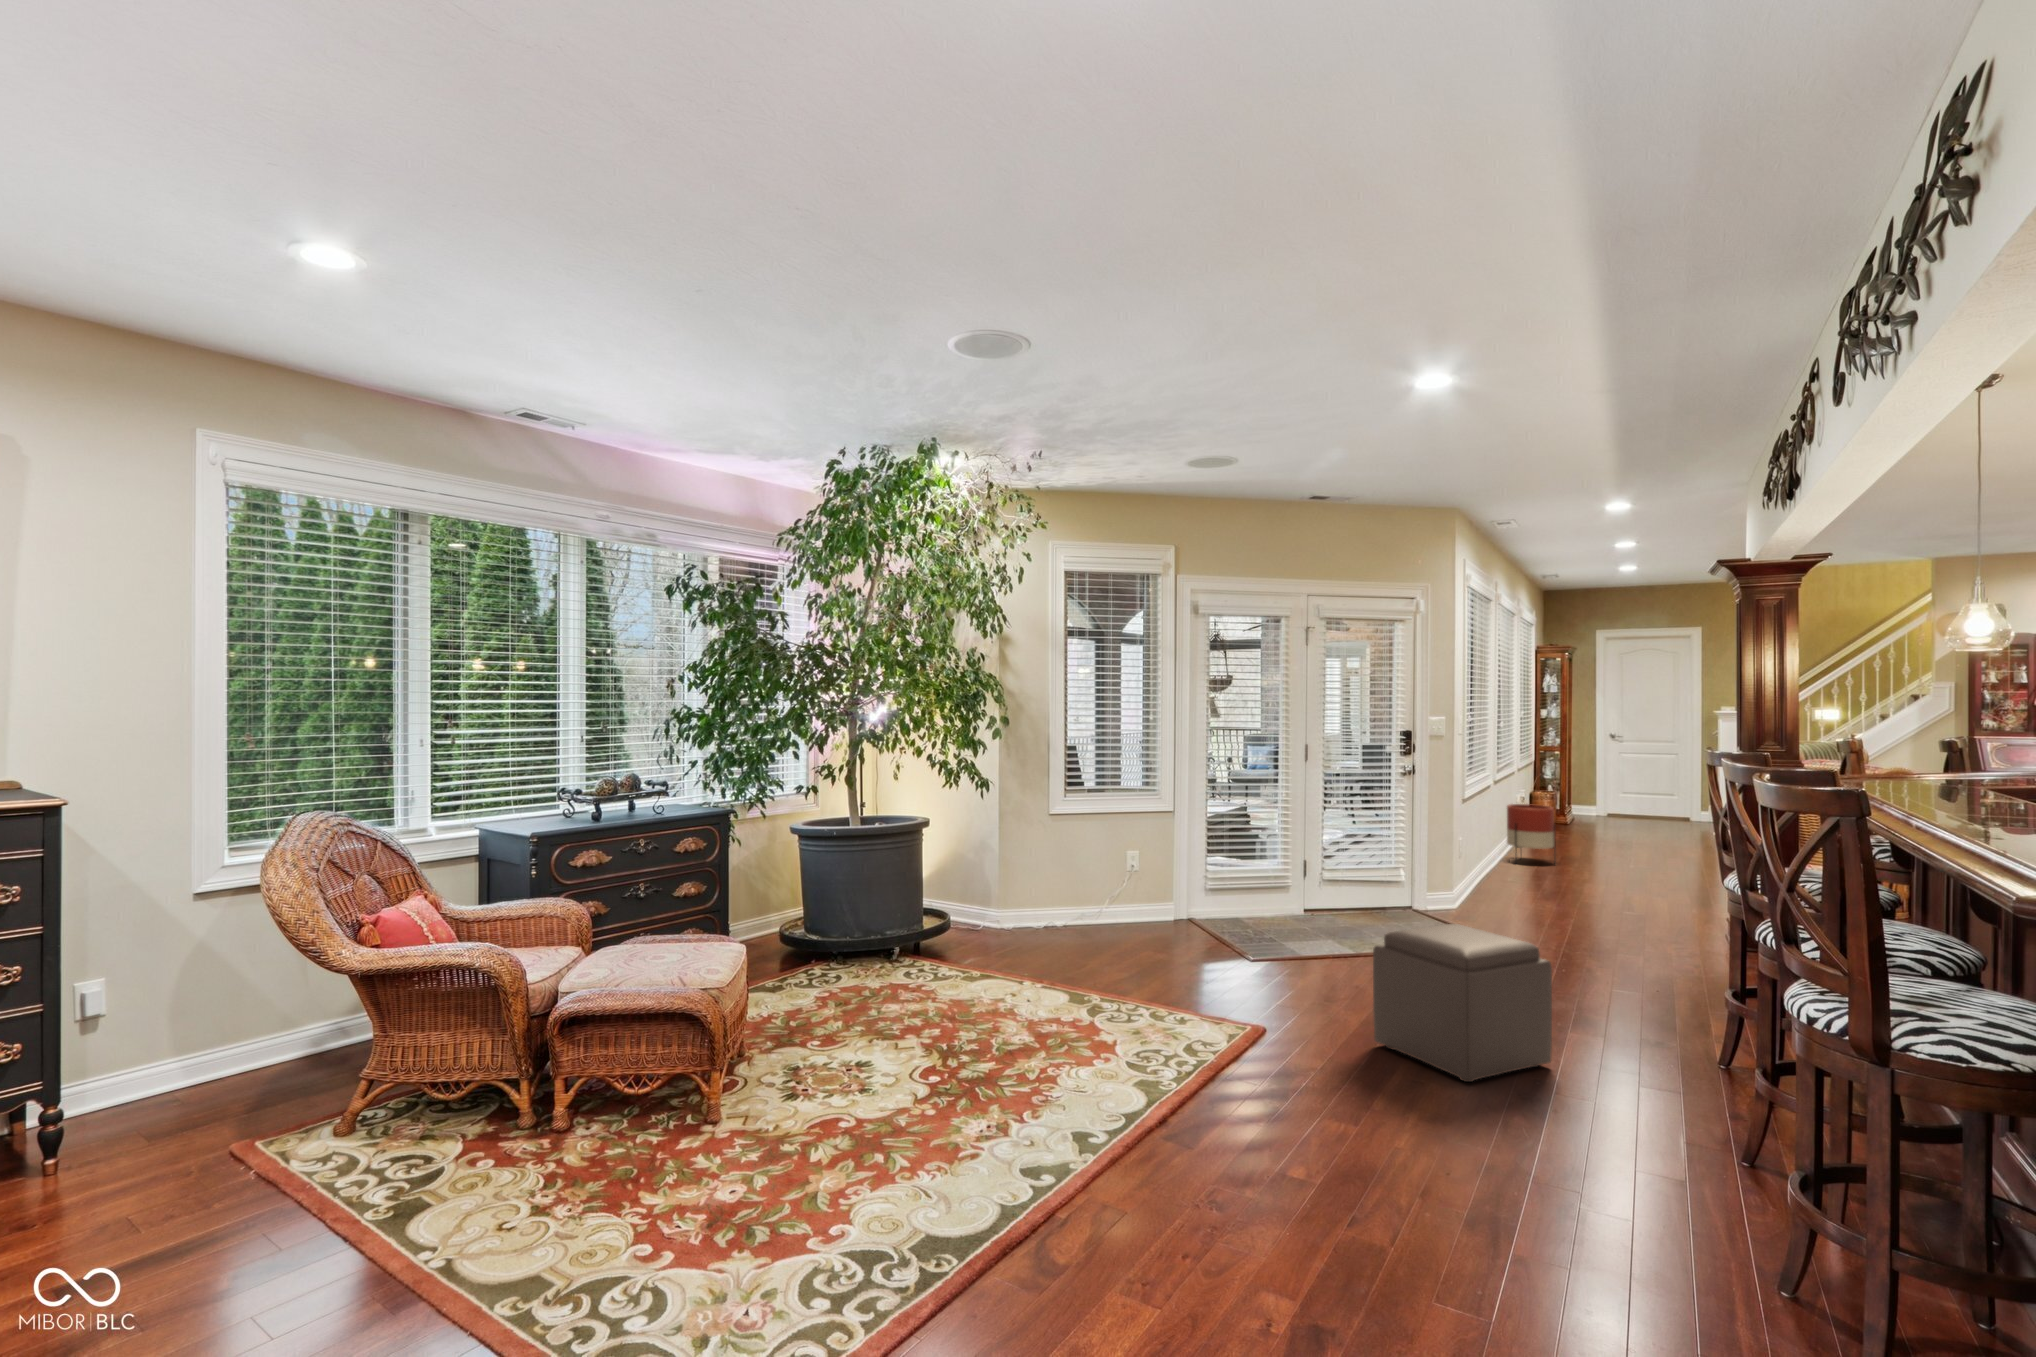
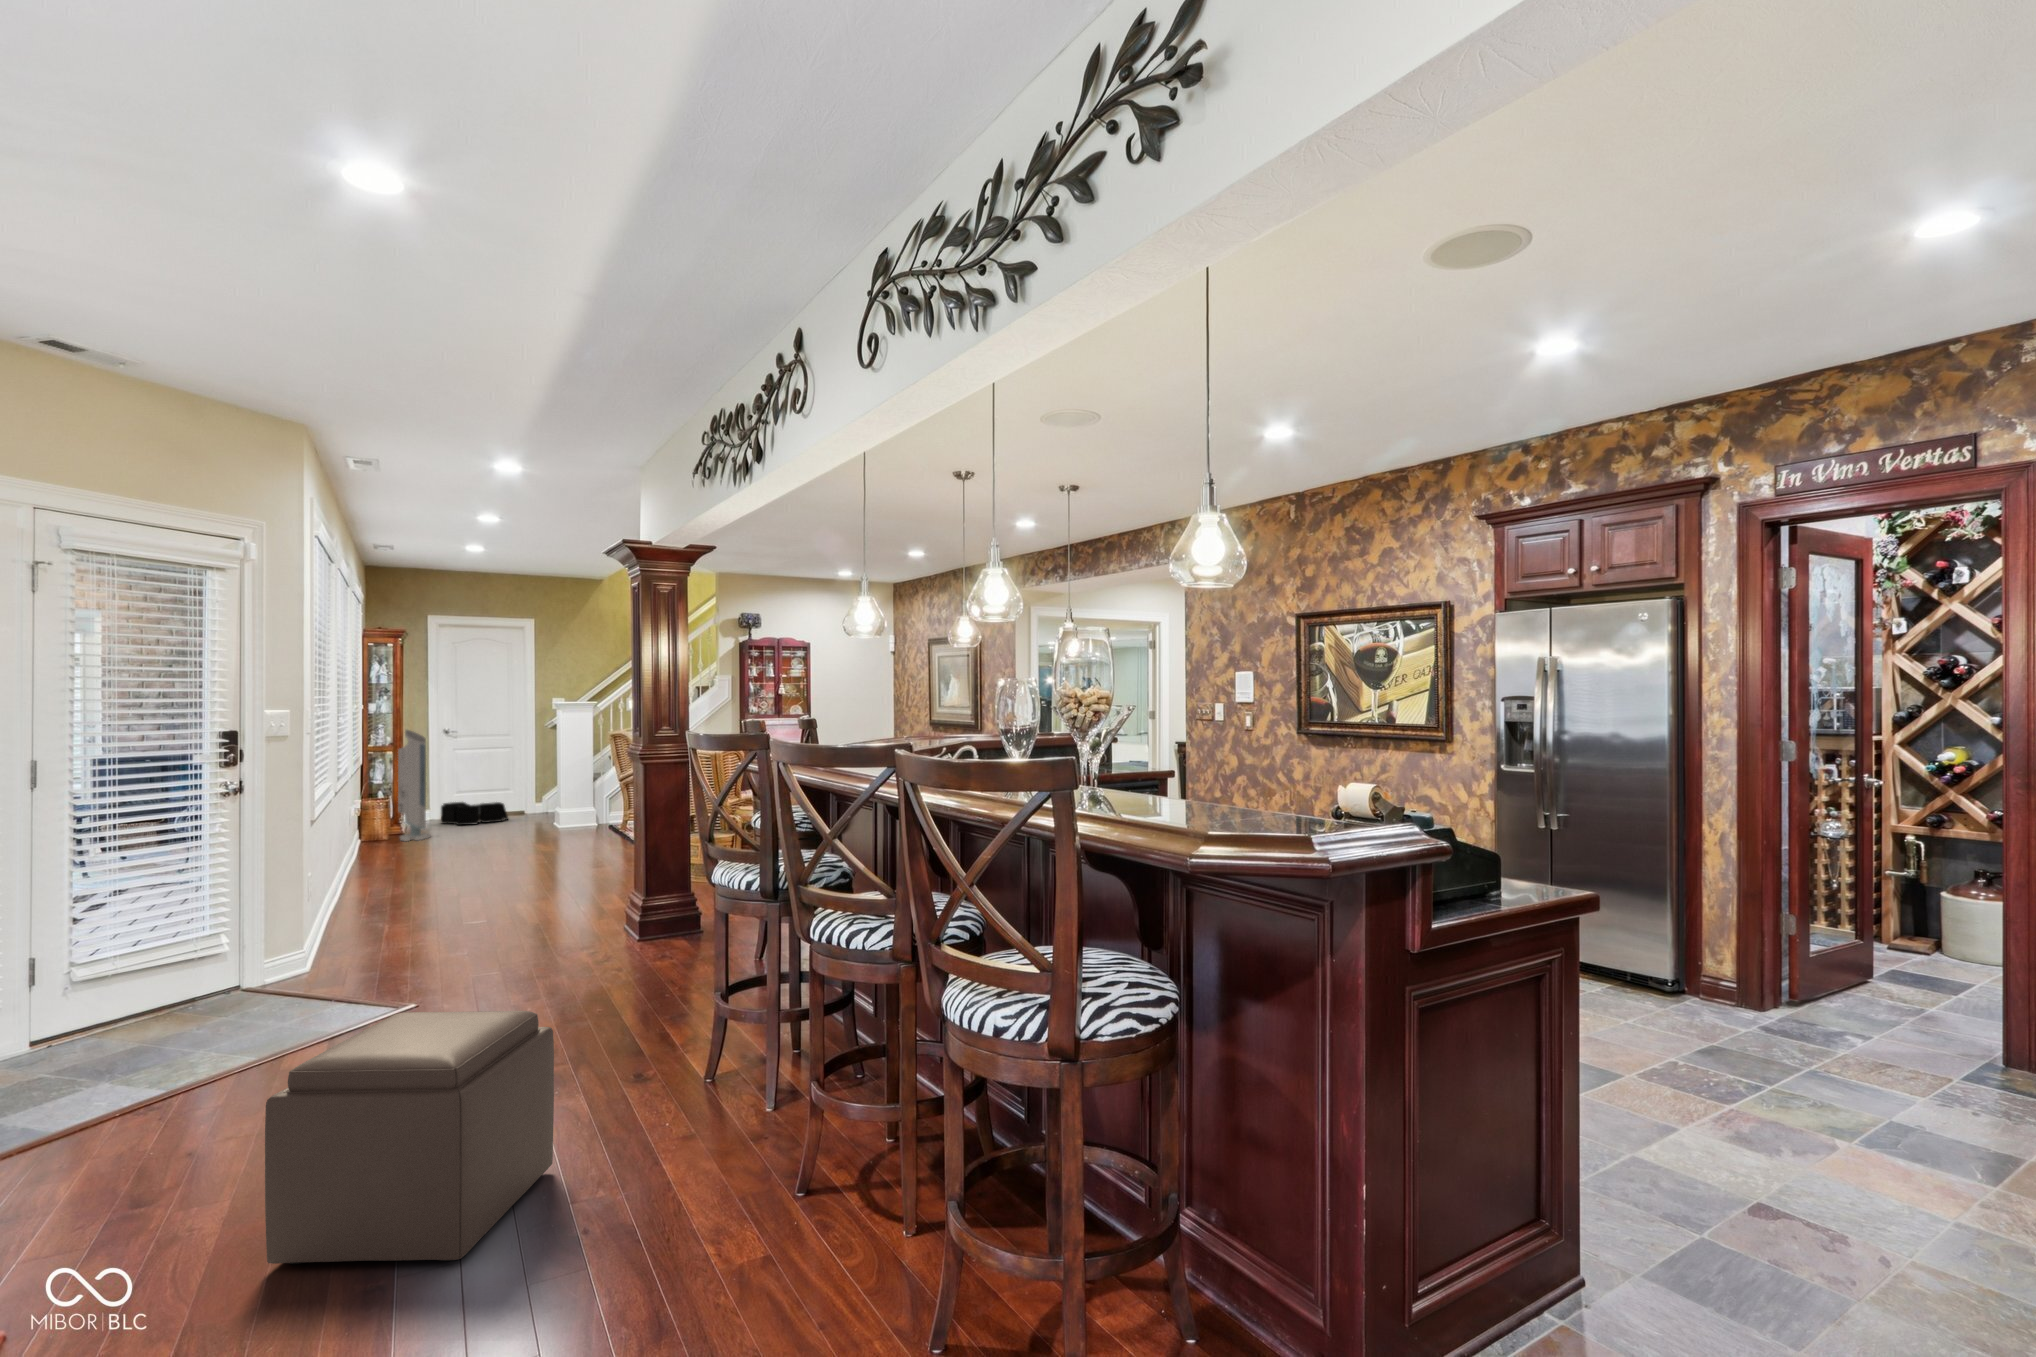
air purifier: none [1563,733,1592,833] -> present [398,730,431,841]
storage bin: none [1607,803,1673,828] -> present [441,802,508,825]
planter: present [1507,804,1556,853] -> none [348,815,411,892]

